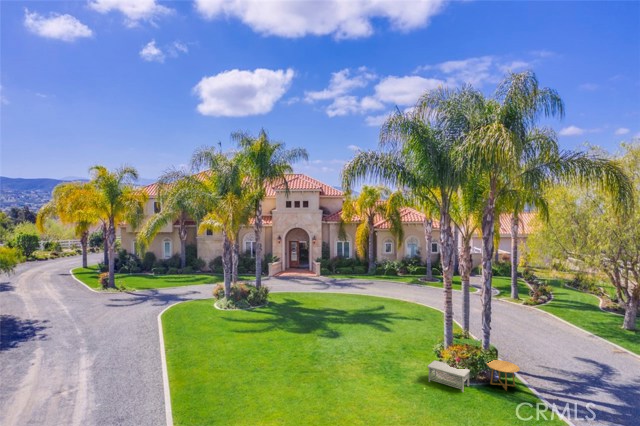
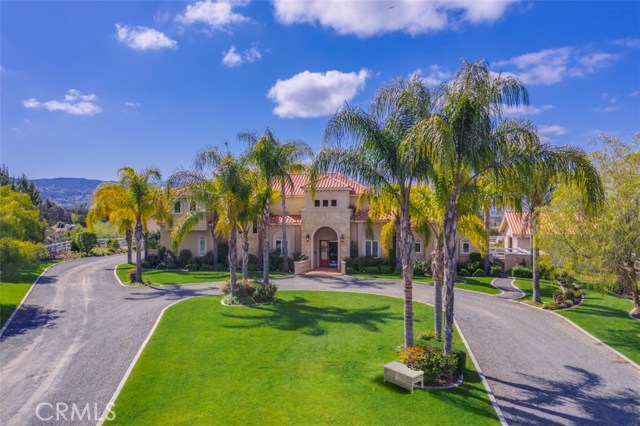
round table: present [487,360,520,391] -> none [444,364,477,395]

